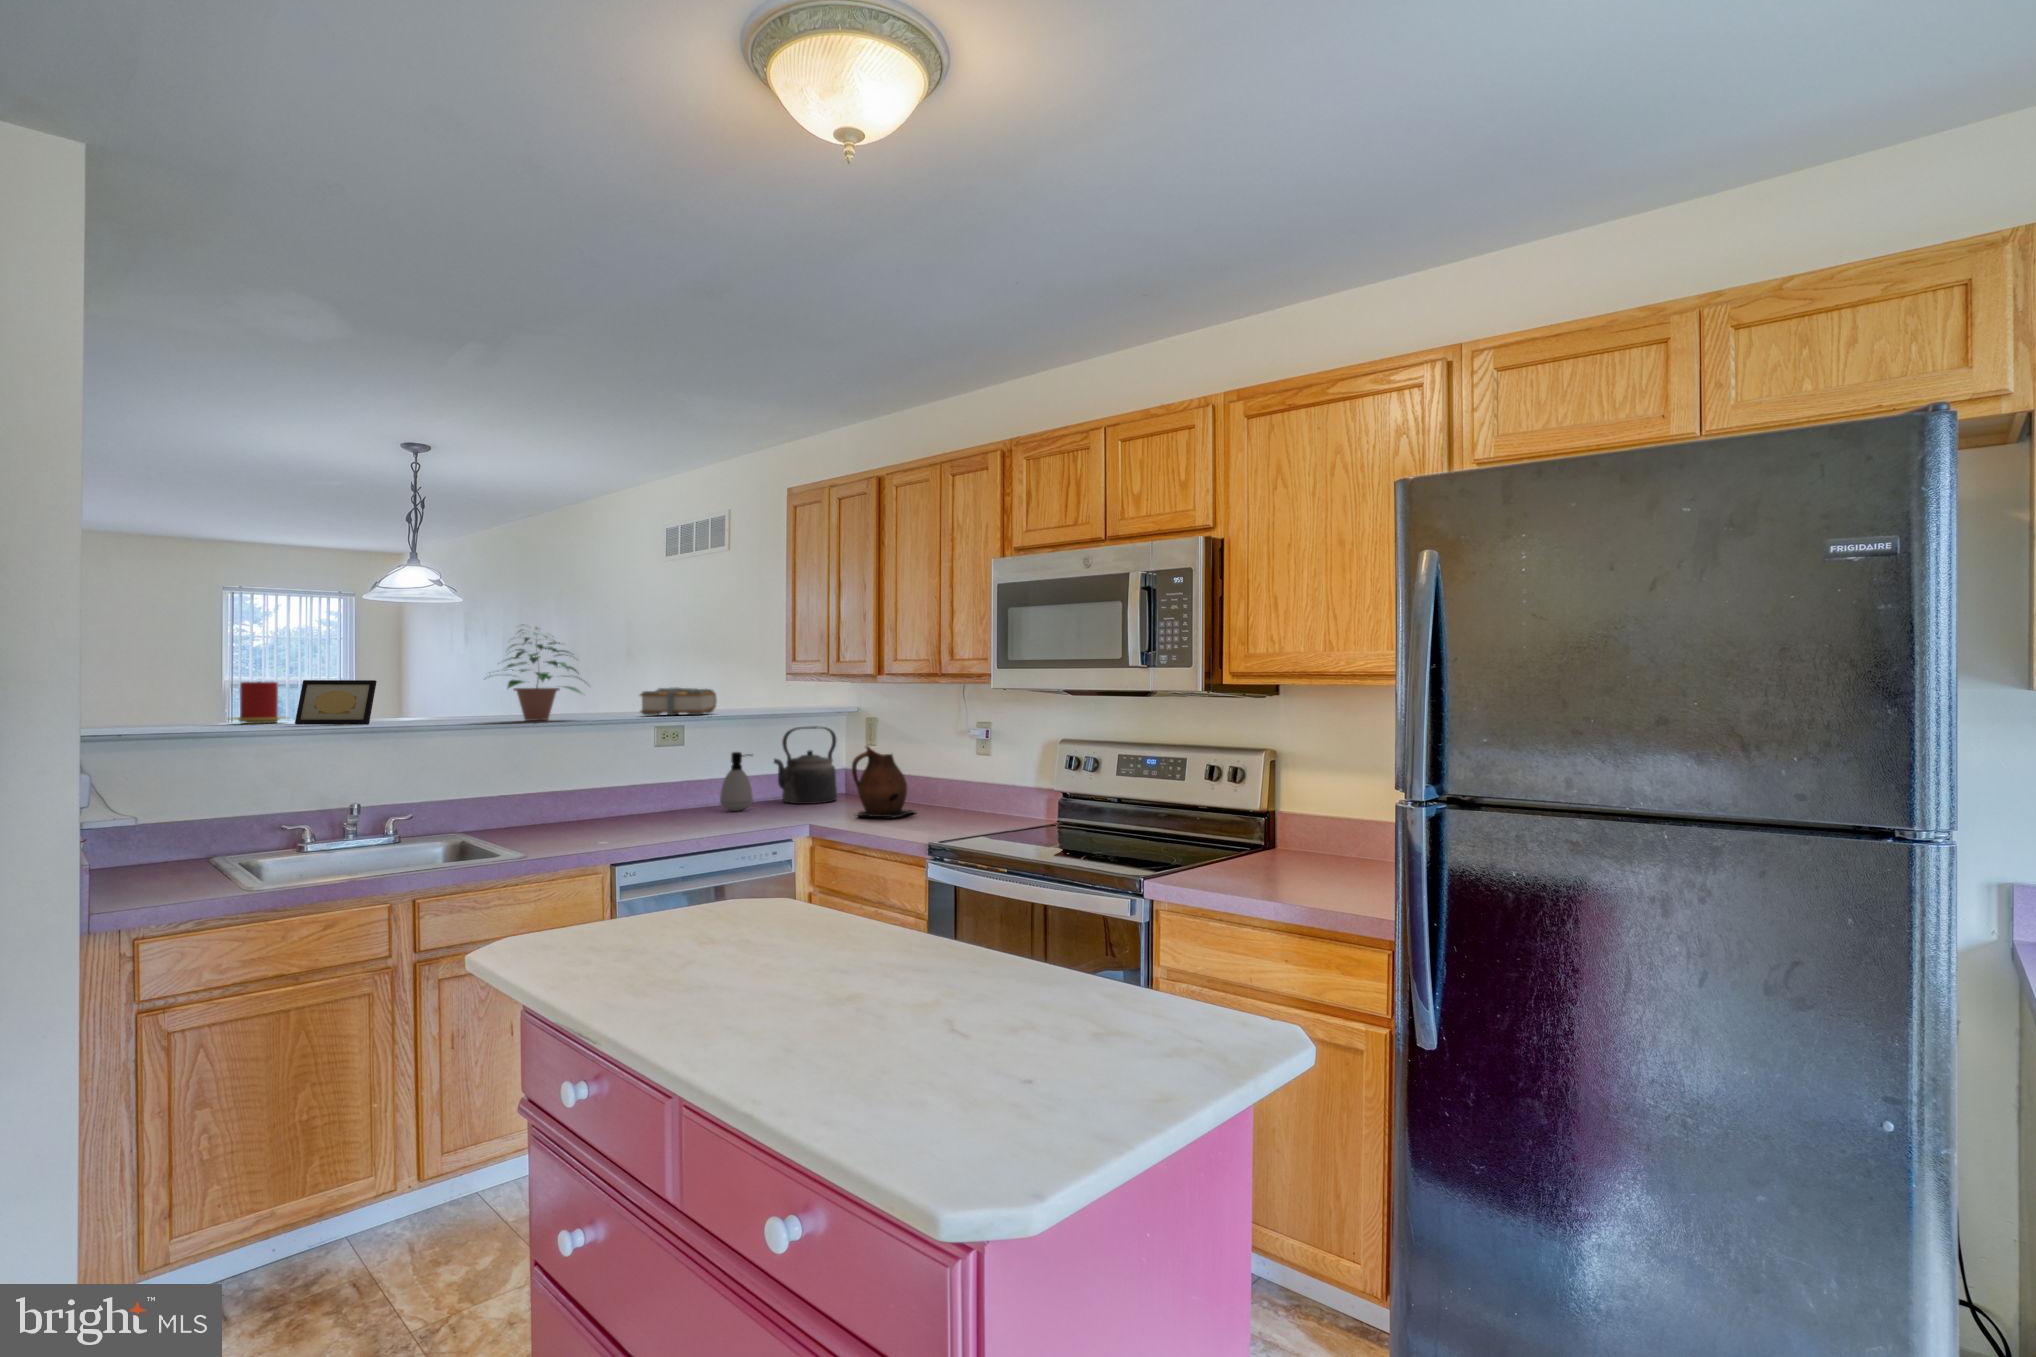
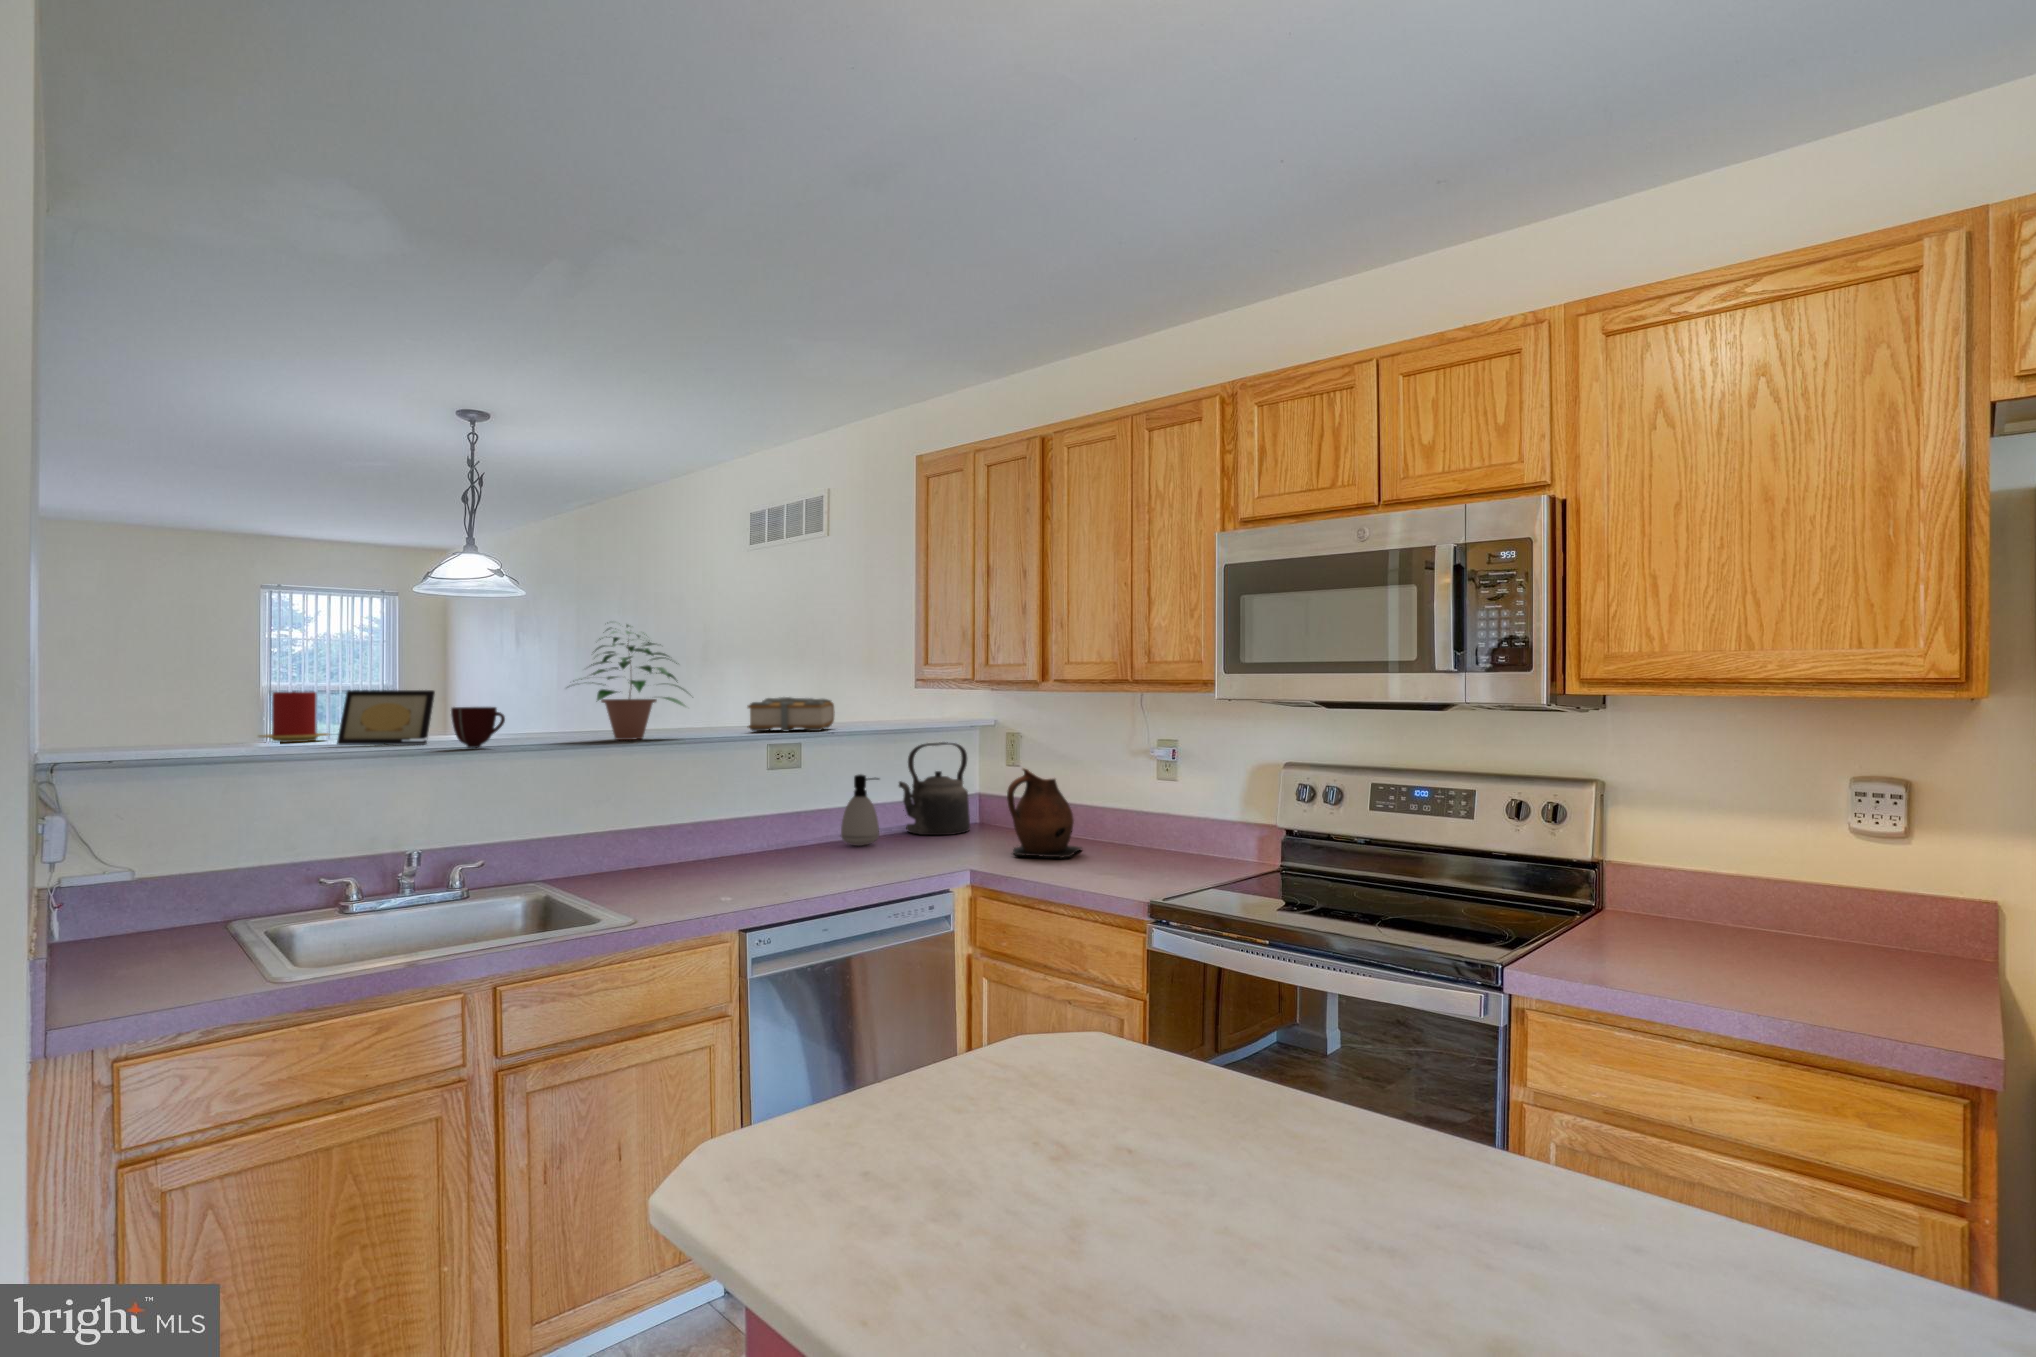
mug: none [387,693,431,726] -> present [451,707,505,748]

